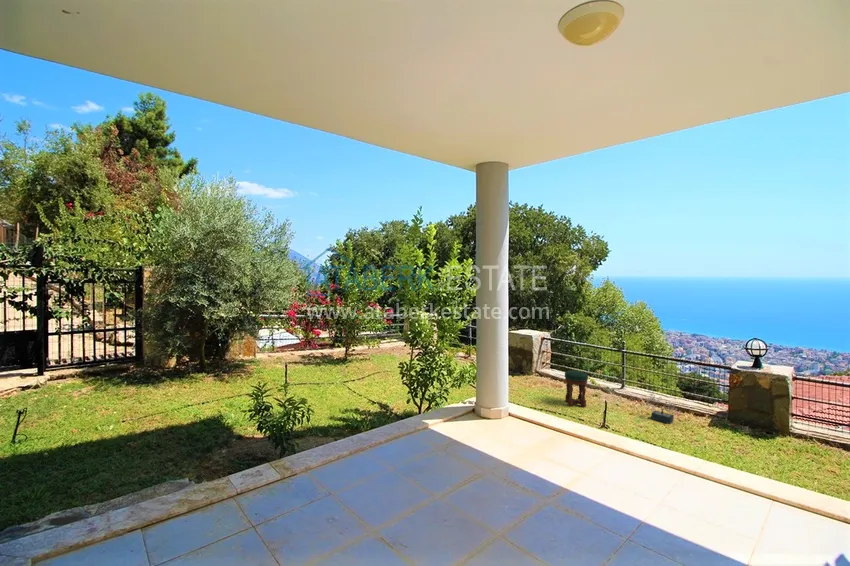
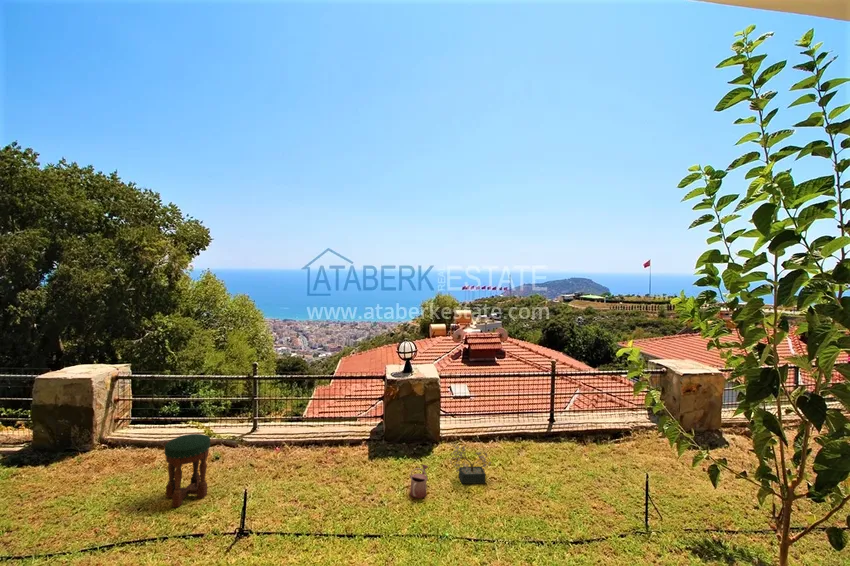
decorative plant: present [646,394,677,424] -> present [450,445,491,484]
watering can: none [731,433,756,457] -> present [410,465,428,498]

